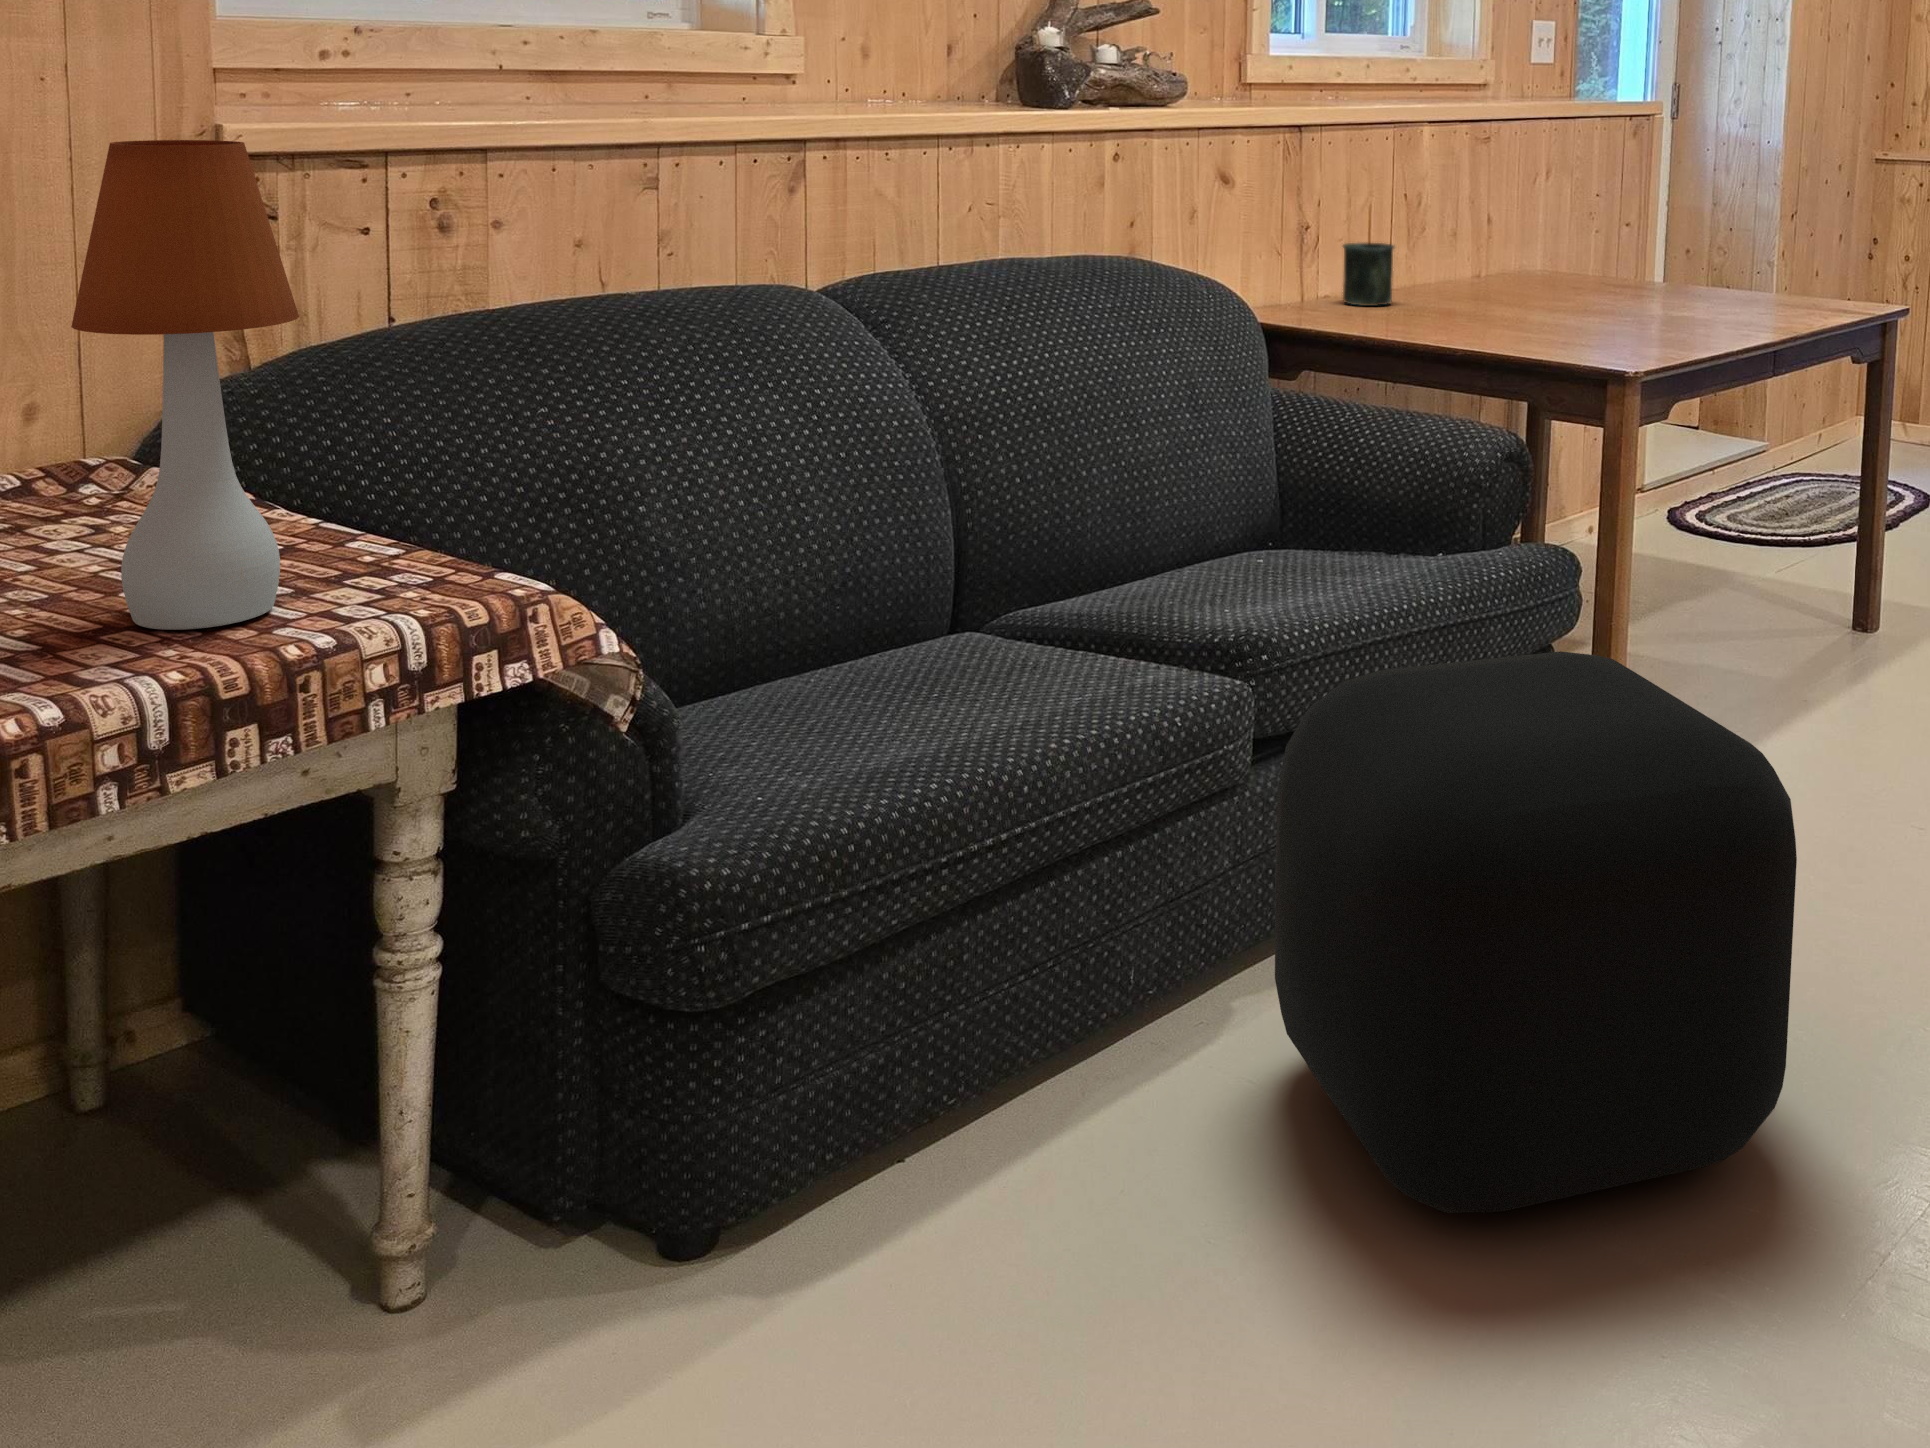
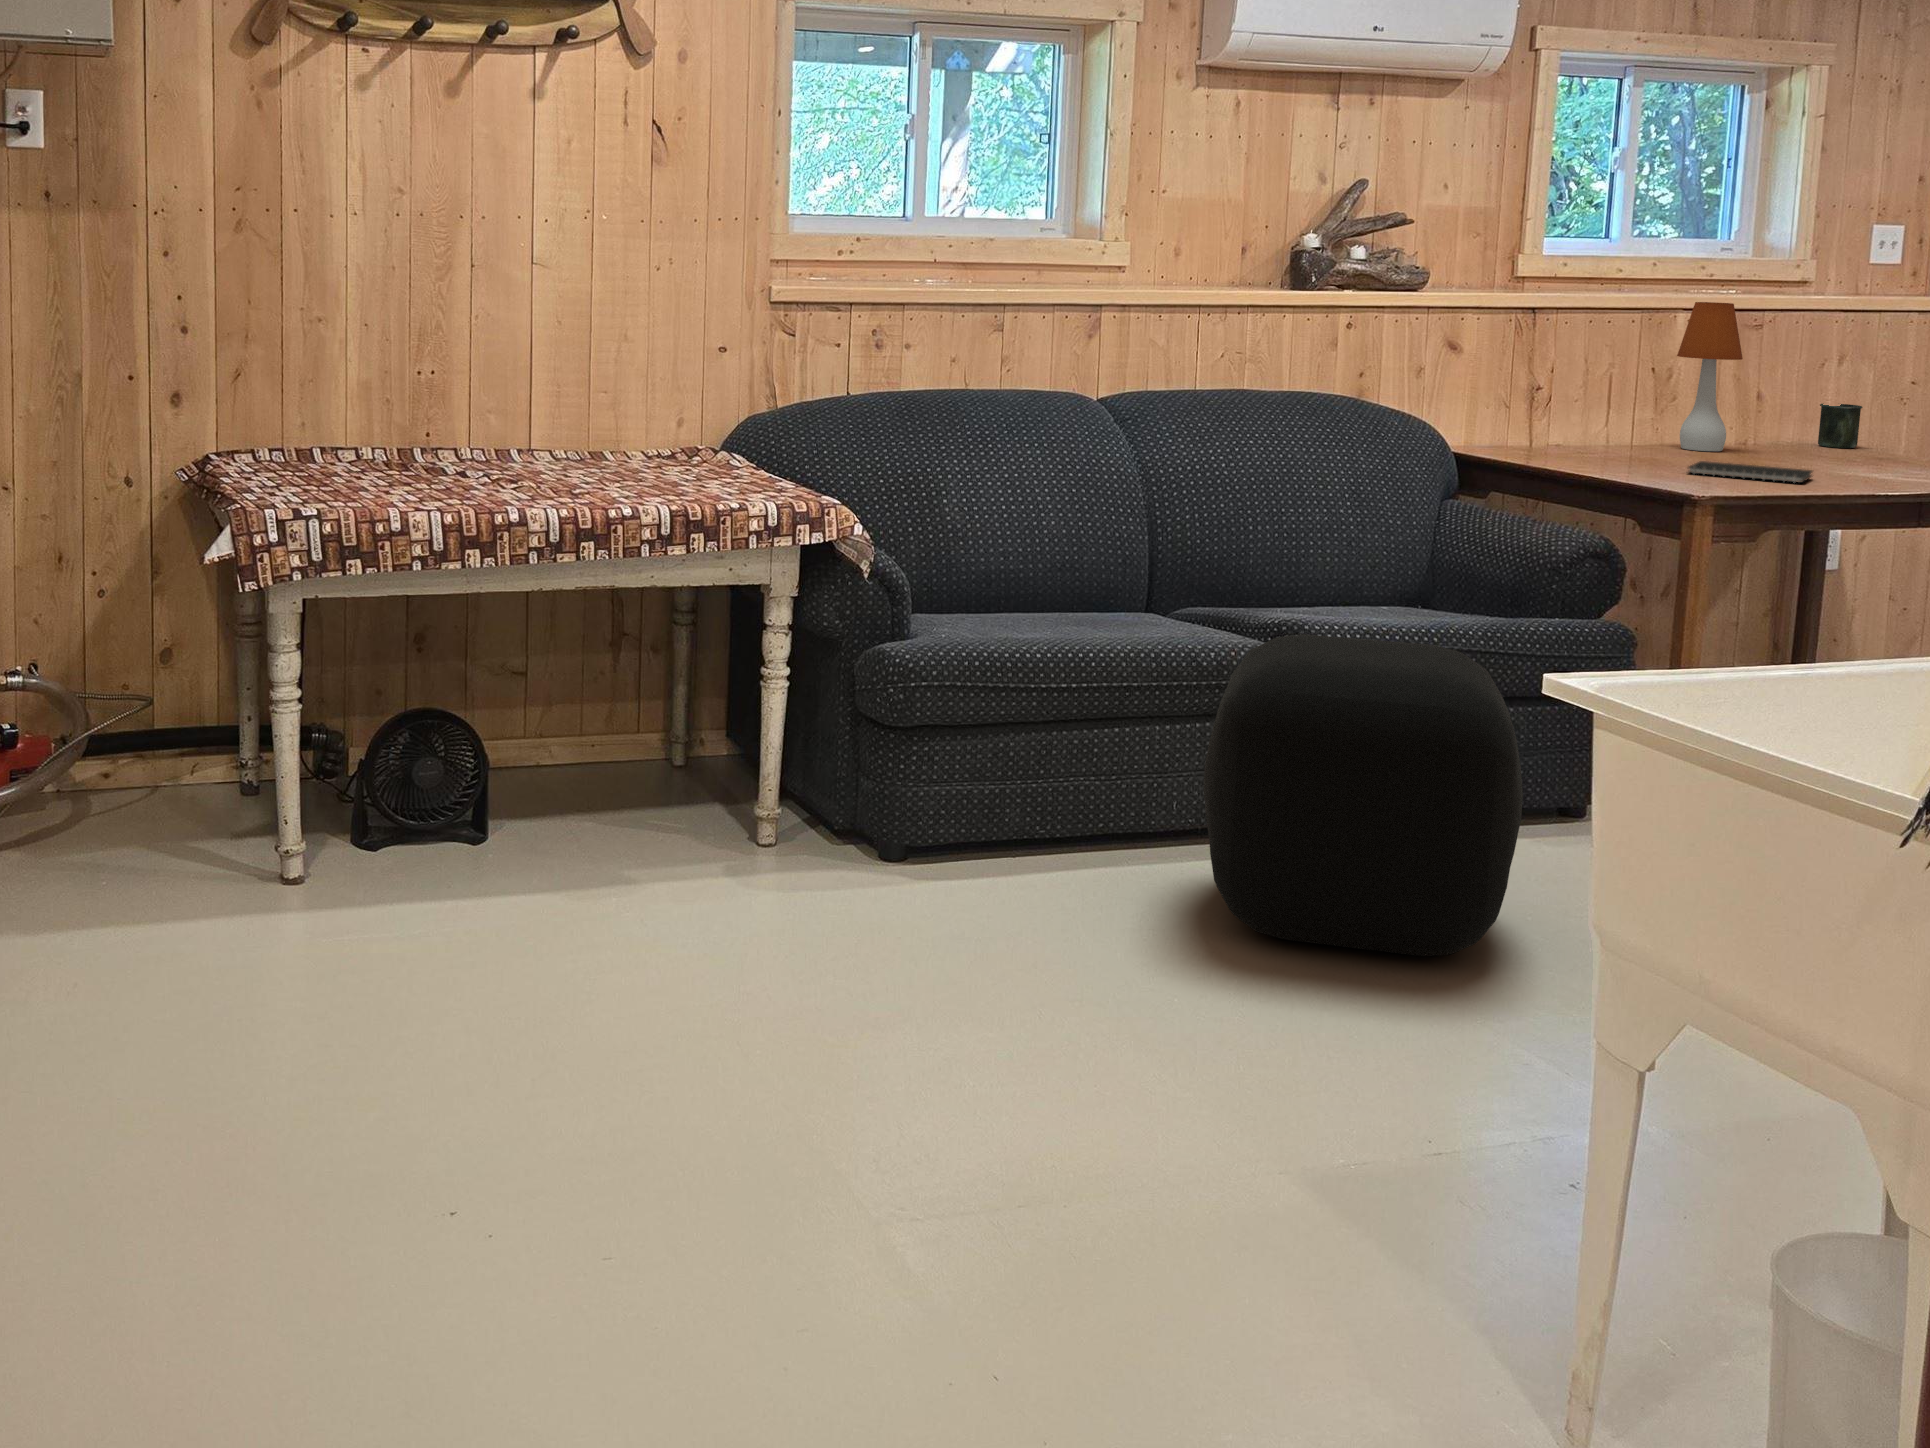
table lamp: present [71,140,299,630] -> present [1677,302,1743,451]
mug: present [1343,243,1394,306] -> present [1818,403,1863,448]
notebook: none [1534,303,1674,325] -> present [1688,461,1812,483]

